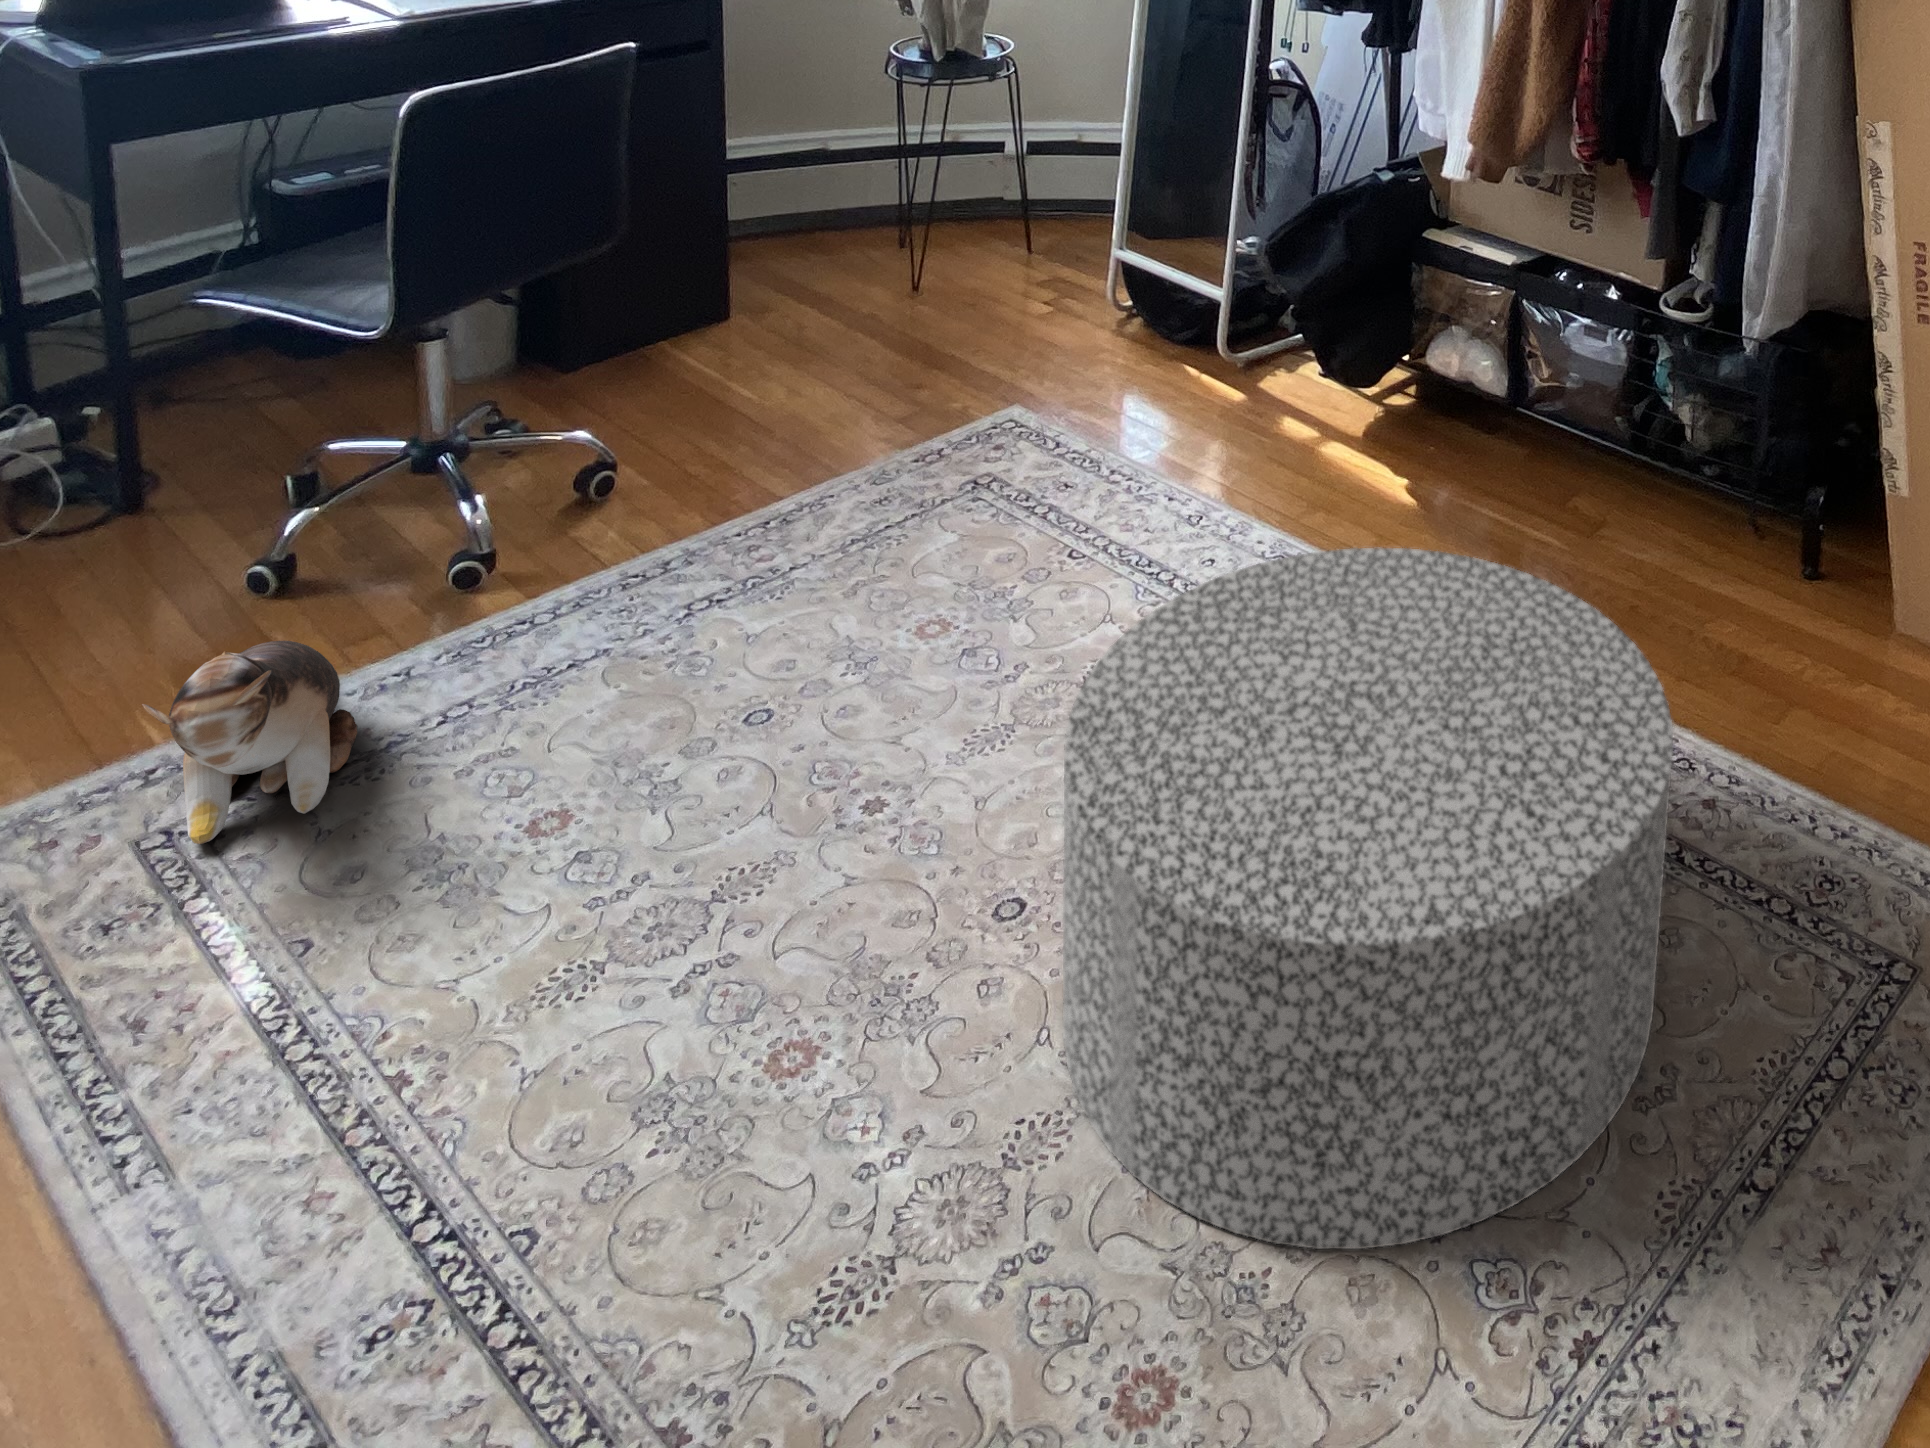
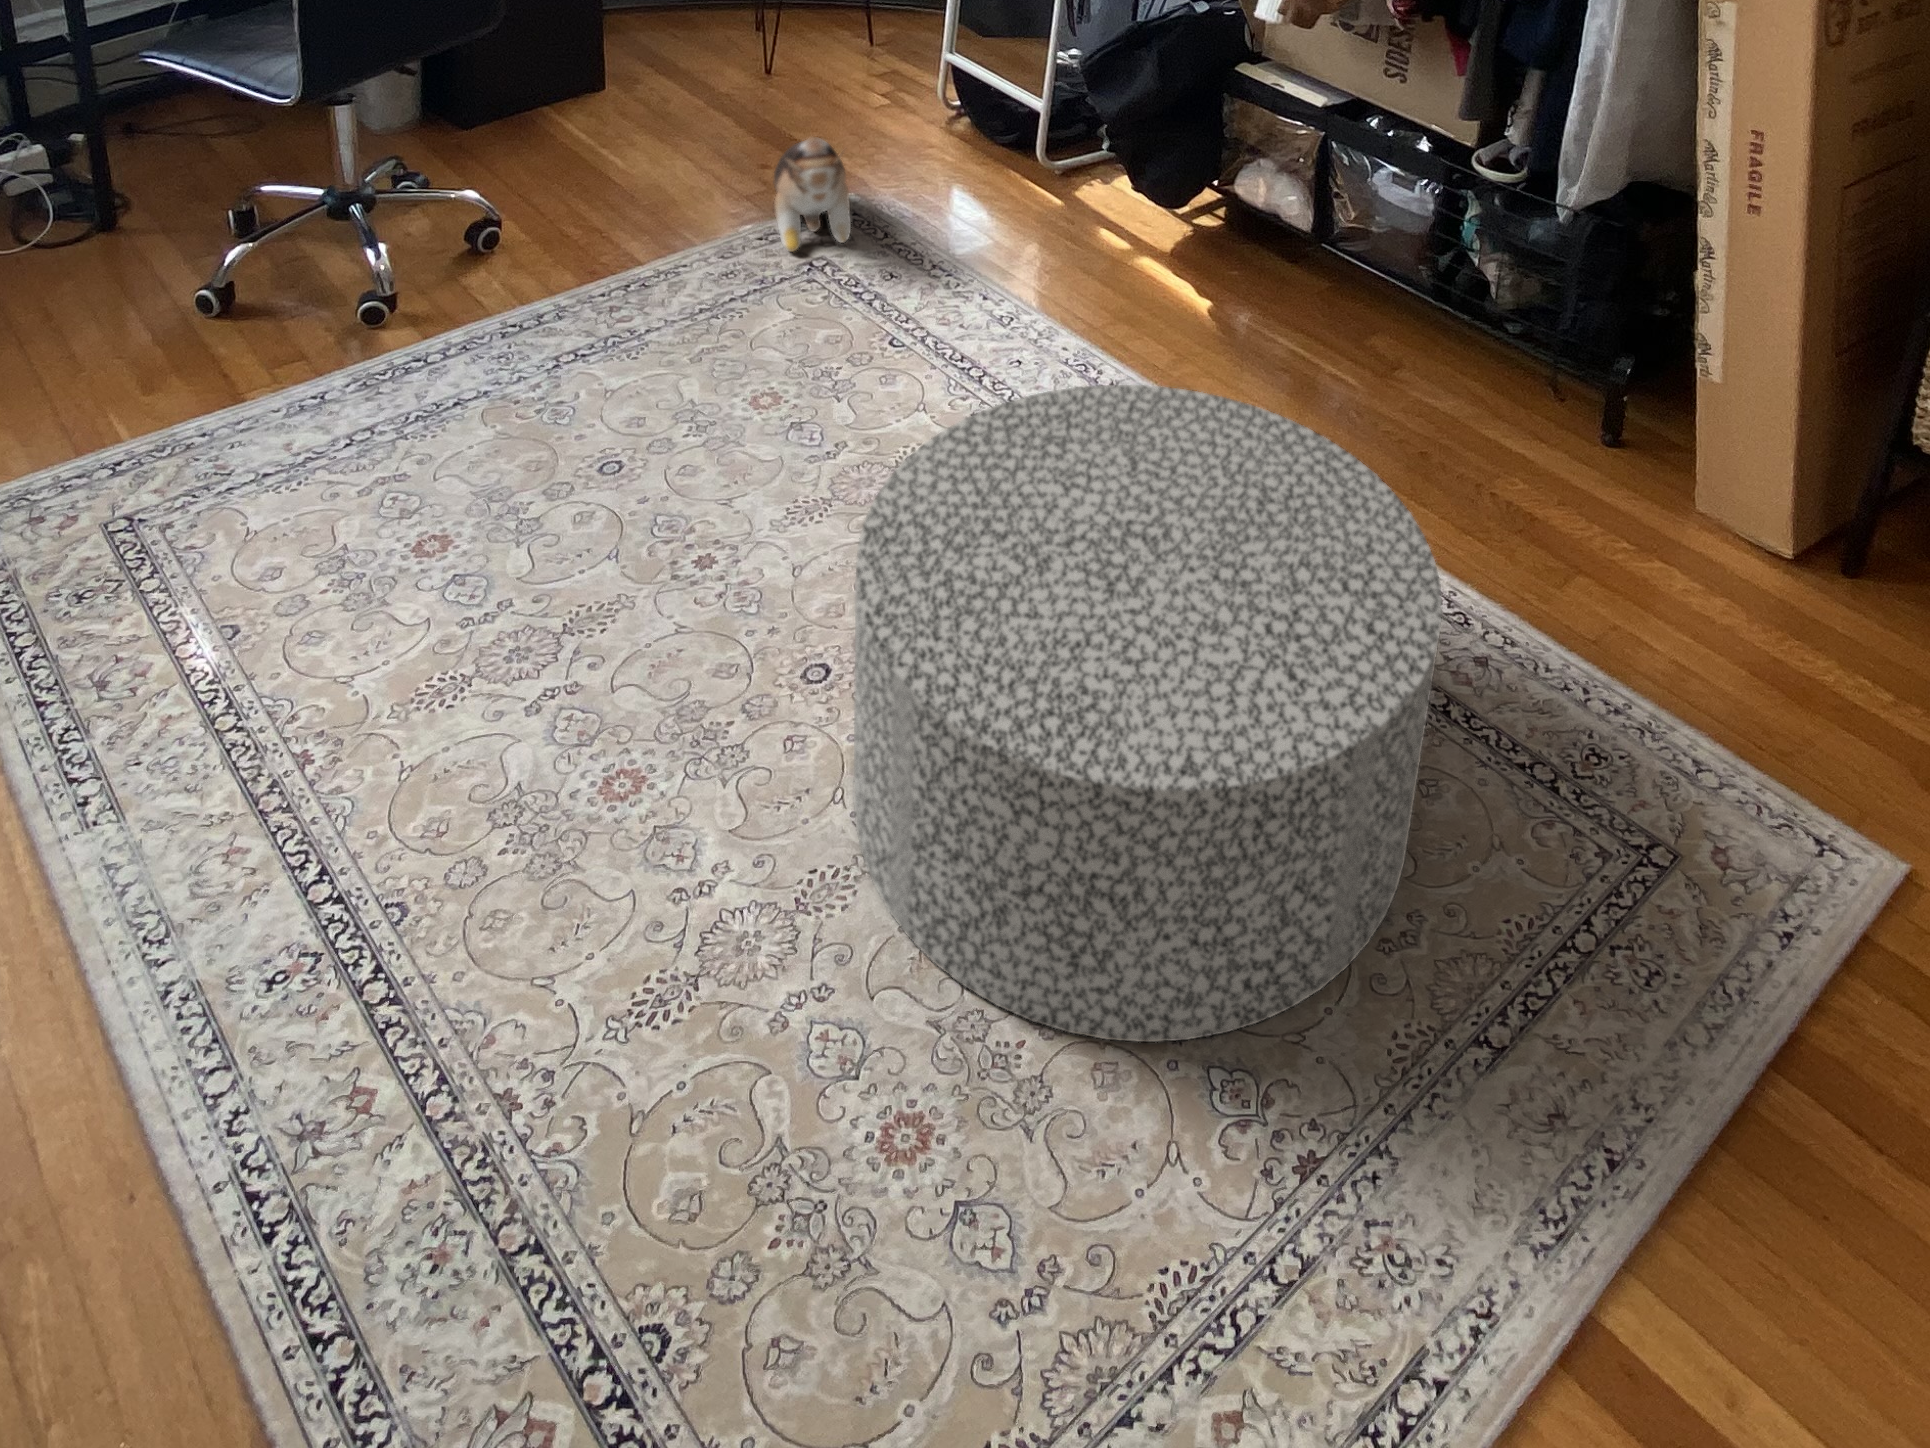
plush toy: present [142,641,357,844] -> present [773,137,851,252]

